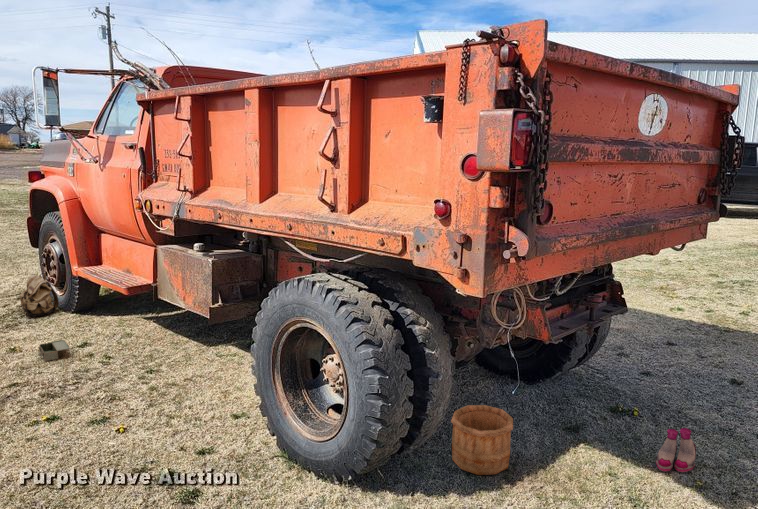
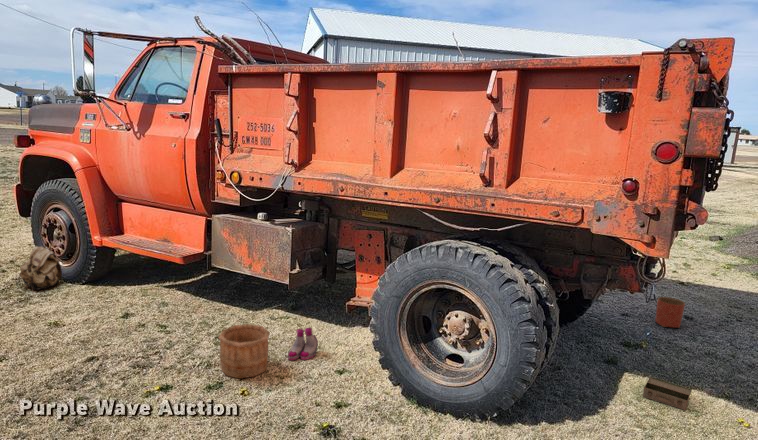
toolbox: present [39,340,70,361] -> present [643,377,692,410]
planter: none [673,355,709,397] -> present [656,297,685,328]
wooden bucket: present [451,405,513,475] -> present [219,324,270,378]
boots: present [656,428,696,472] -> present [288,327,318,360]

